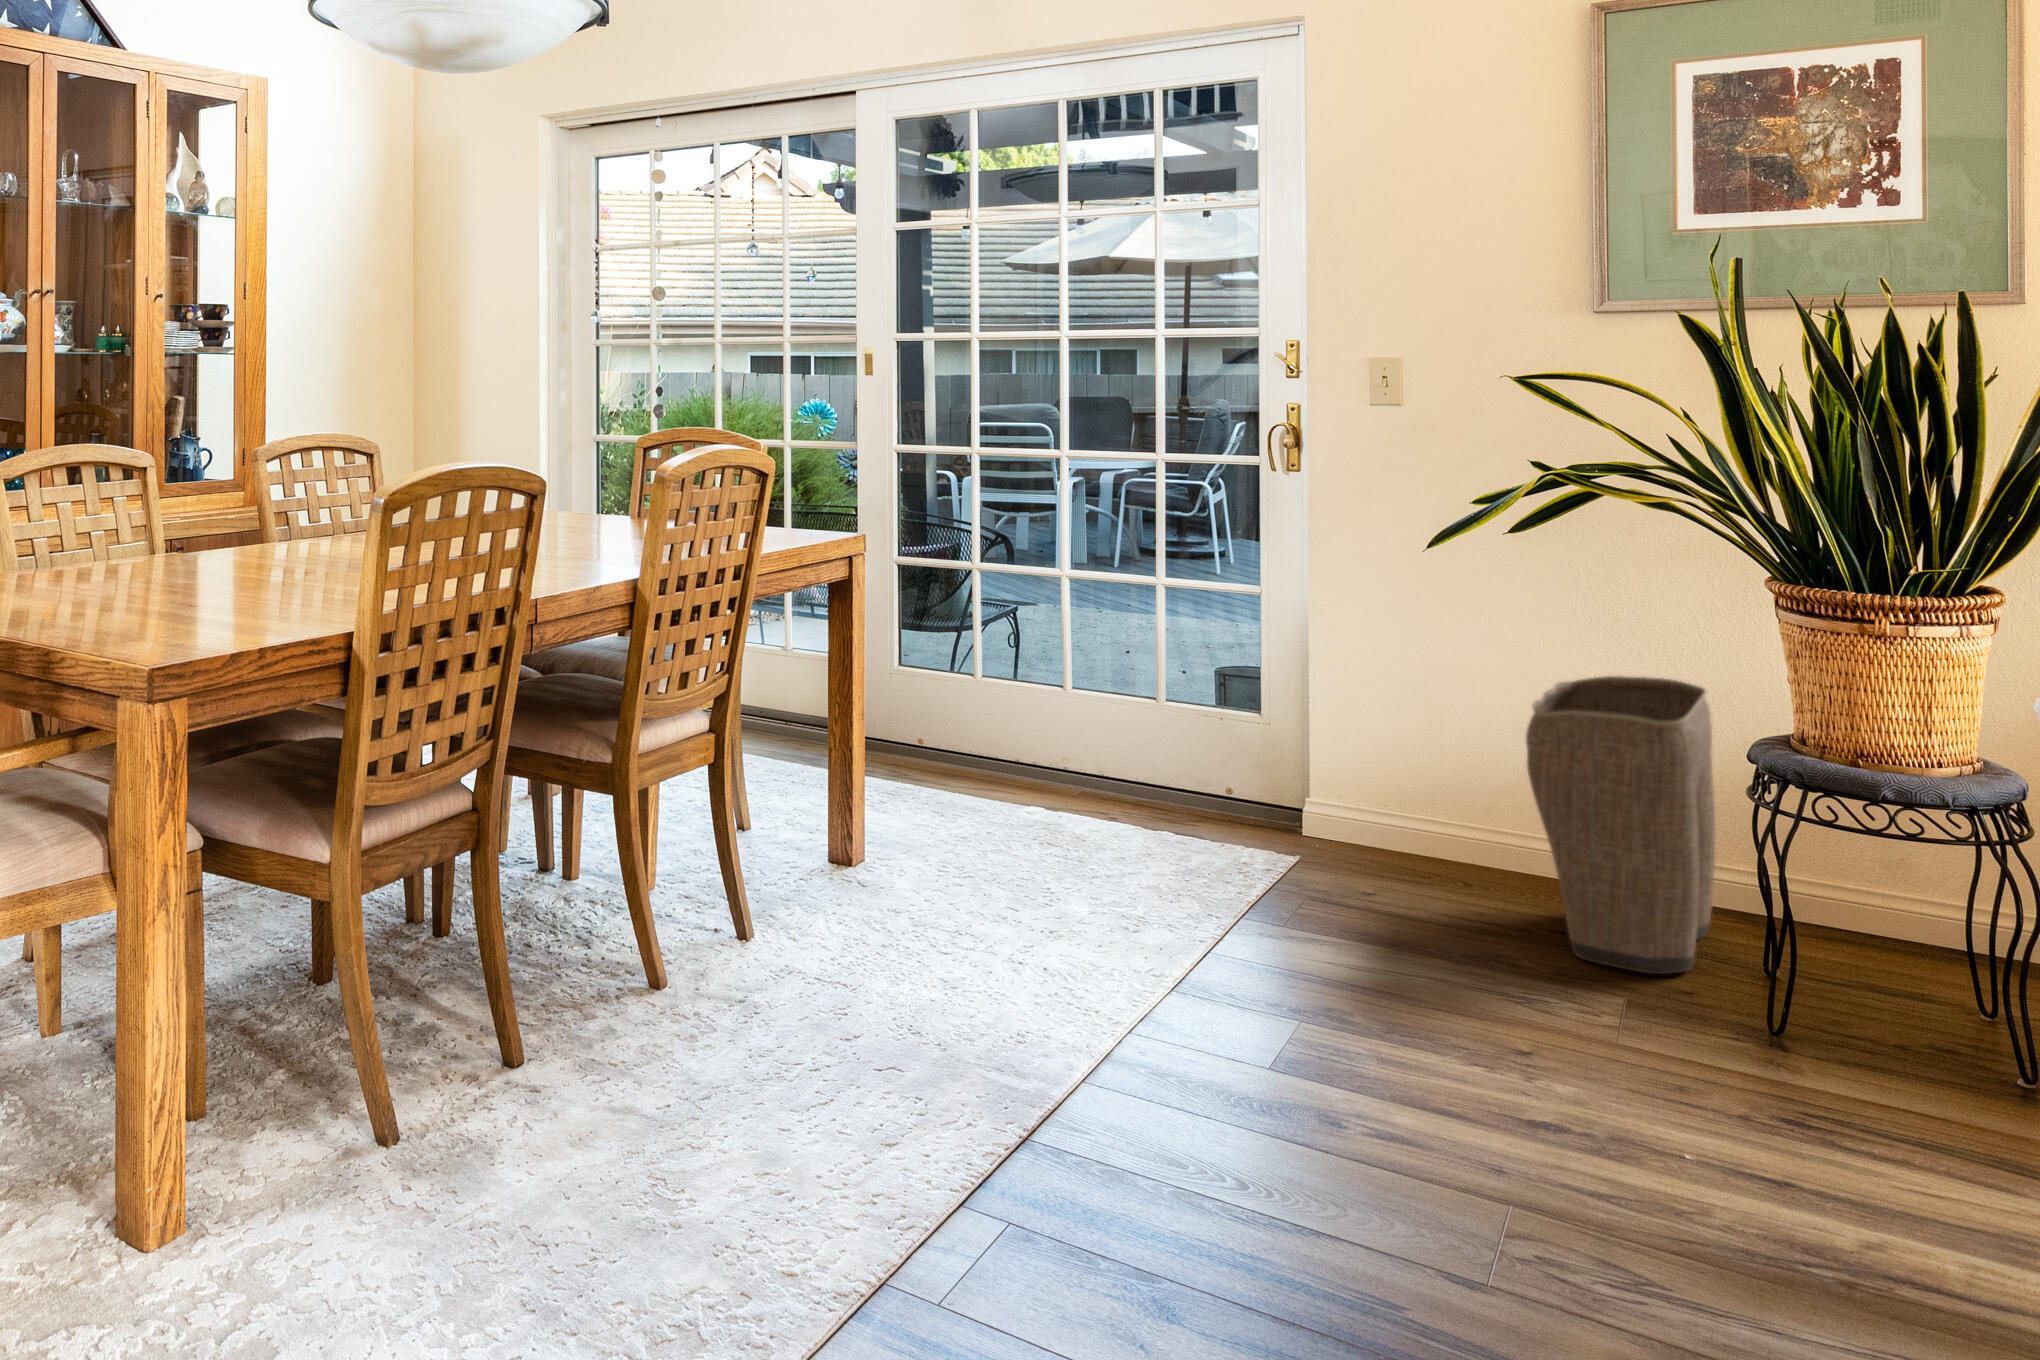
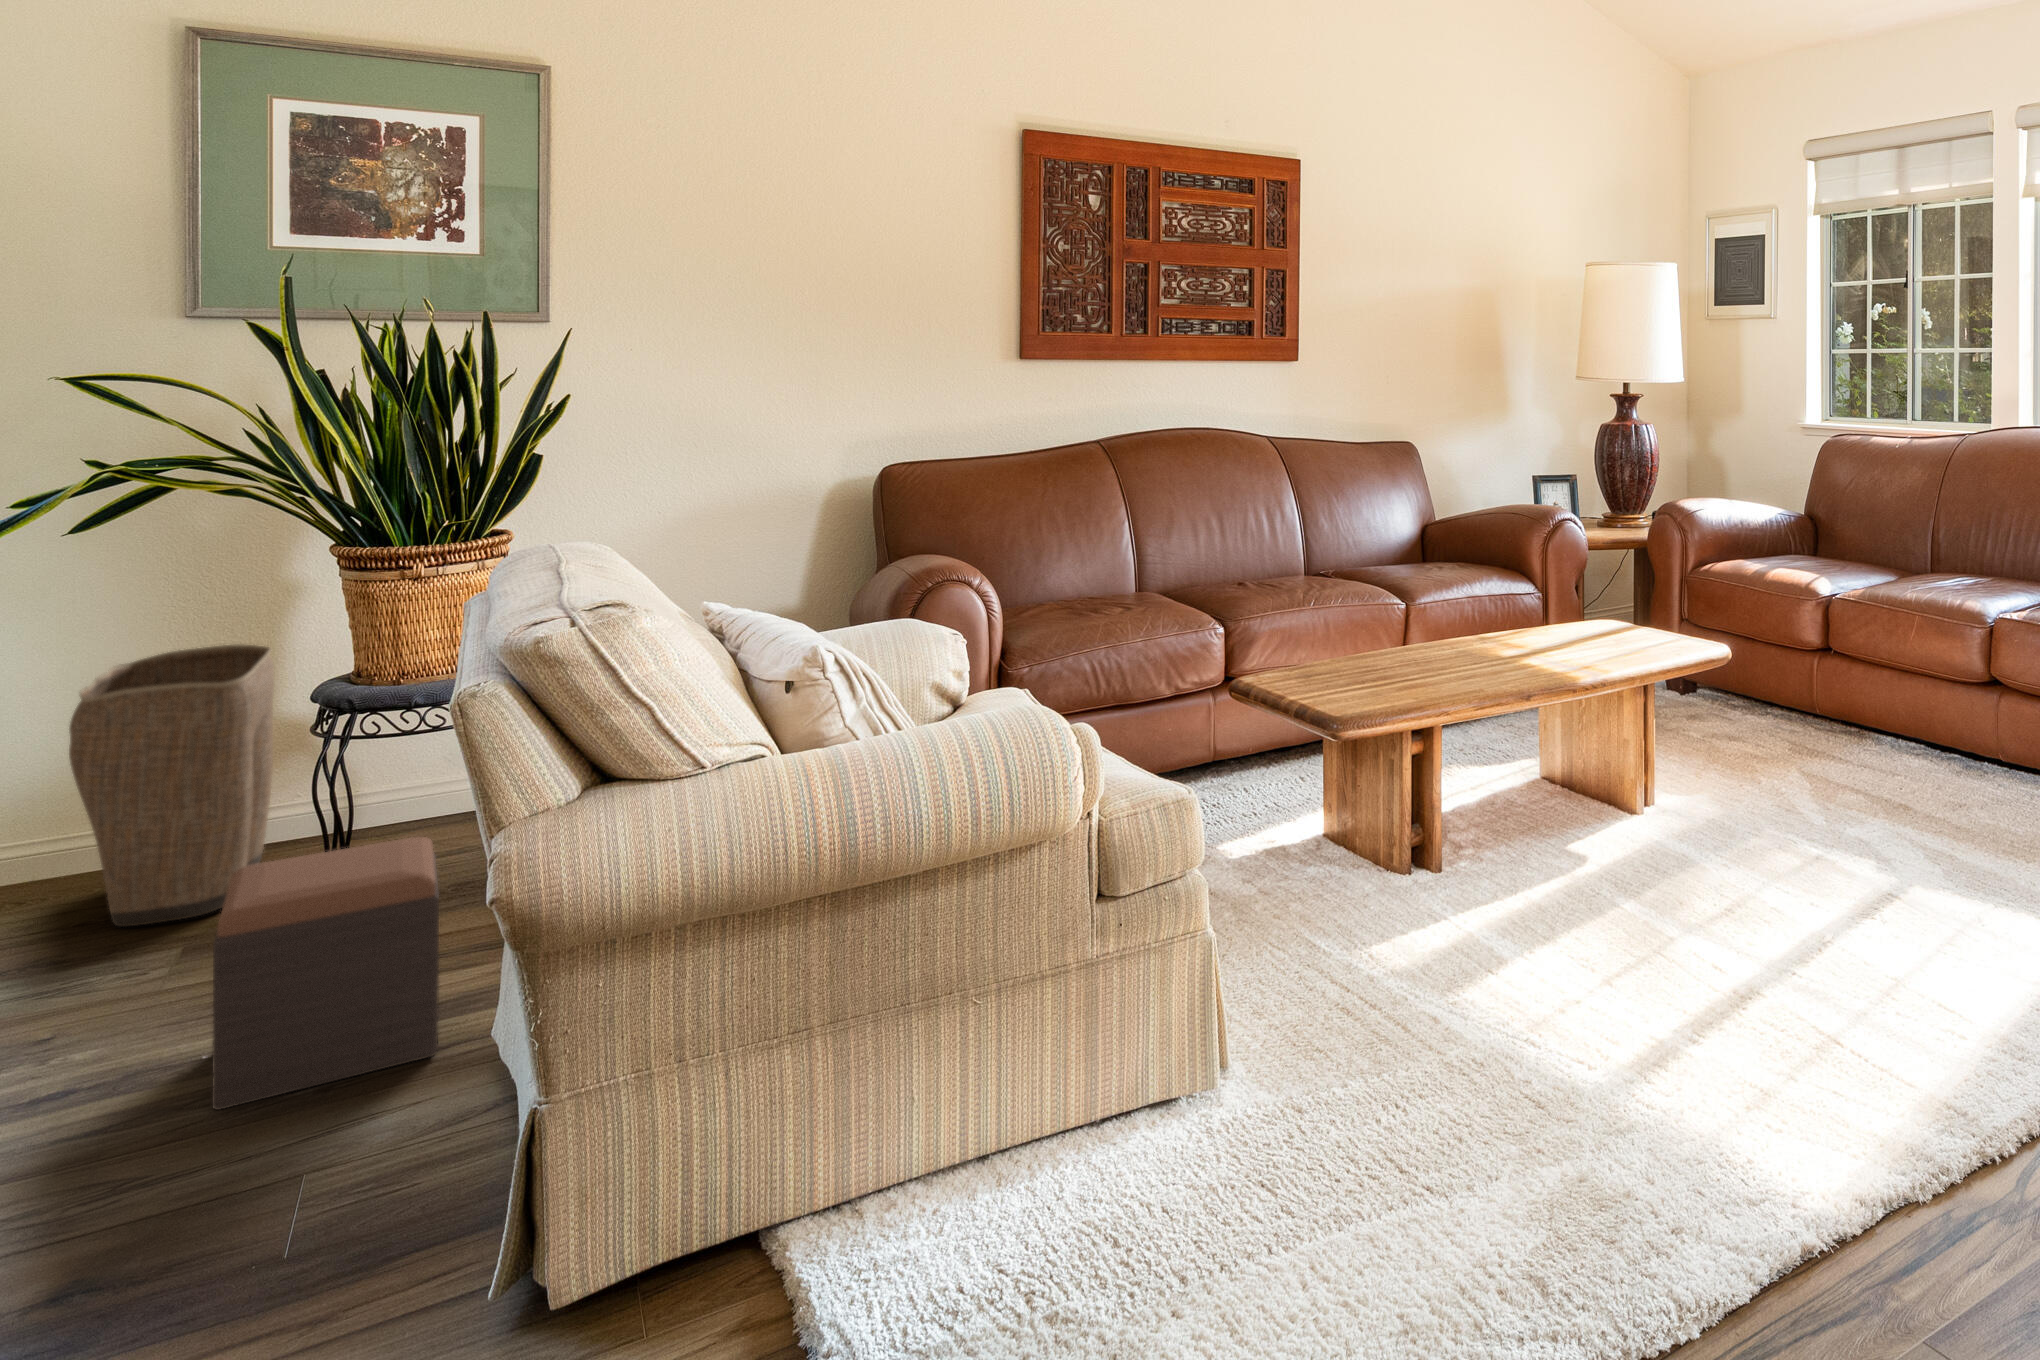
footstool: none [1684,943,1962,1278] -> present [212,836,439,1110]

